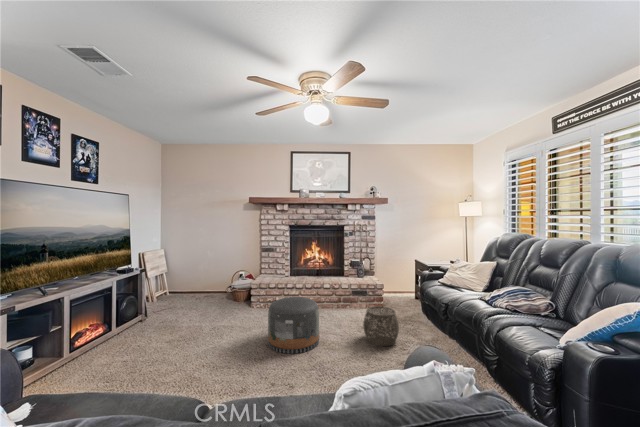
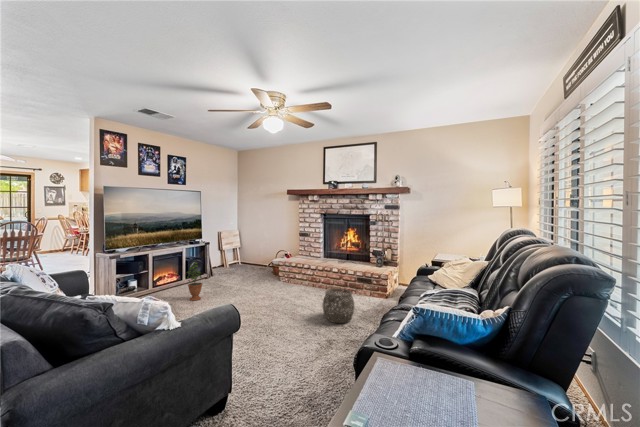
pouf: present [268,297,319,353] -> none [252,272,294,314]
potted plant: none [157,298,181,359] -> present [187,262,202,301]

